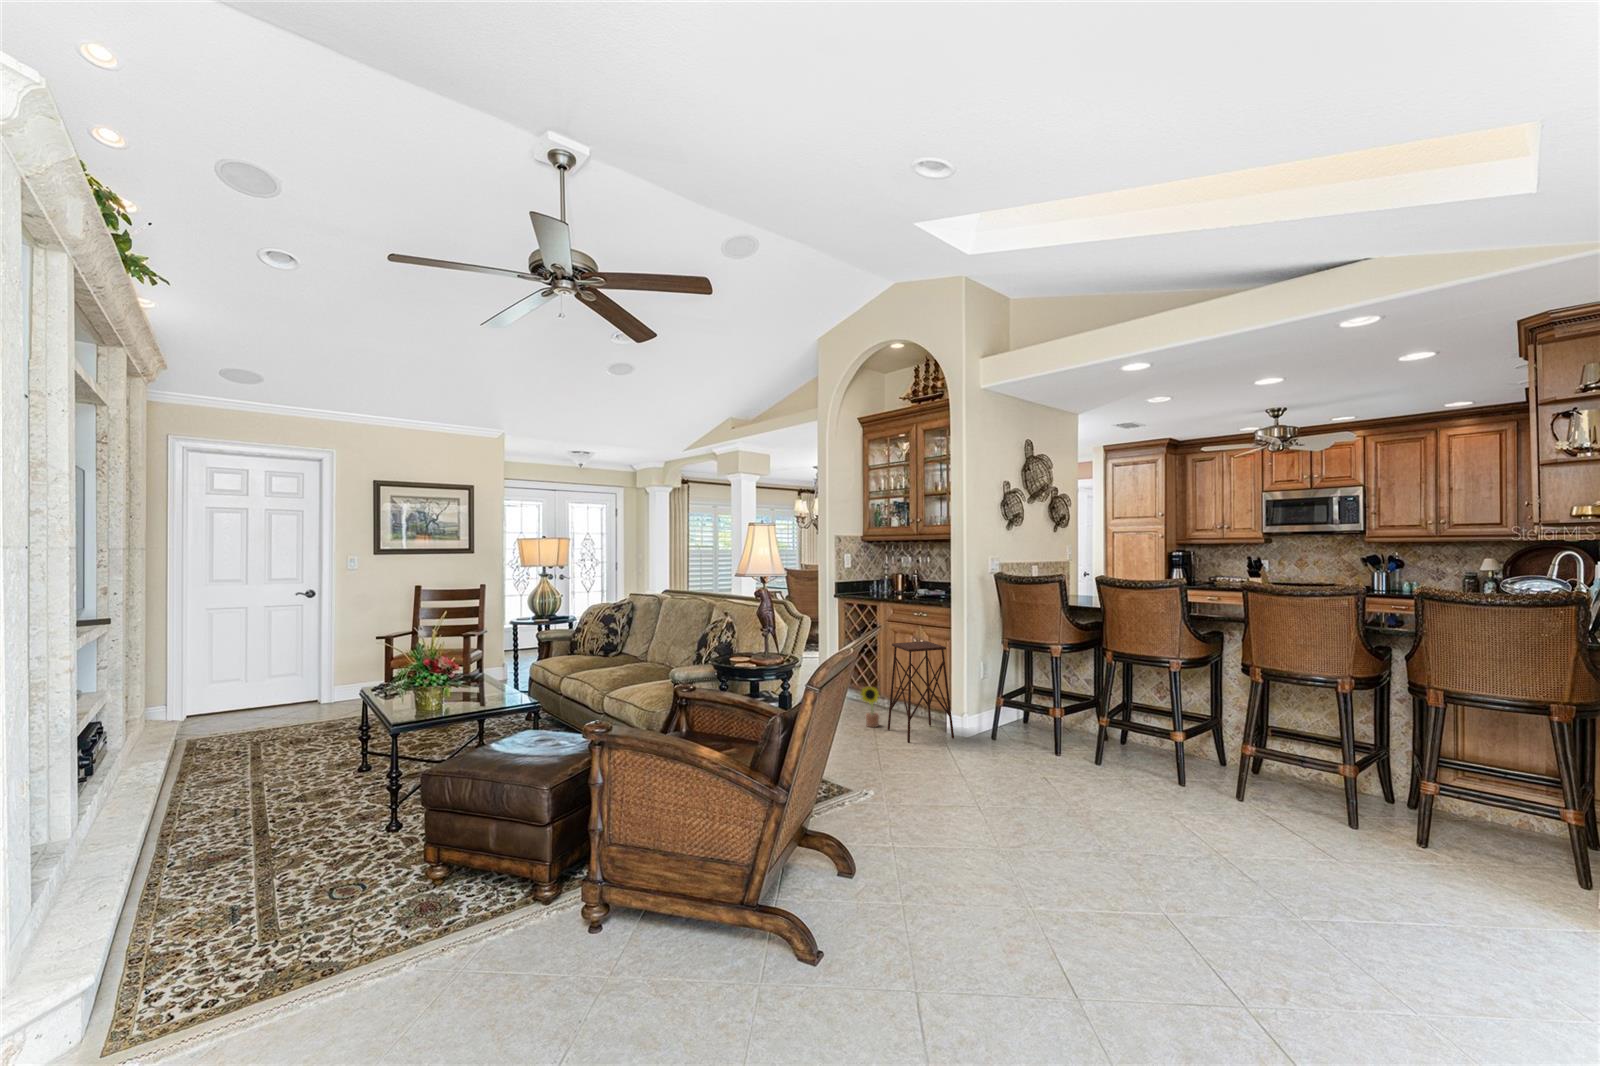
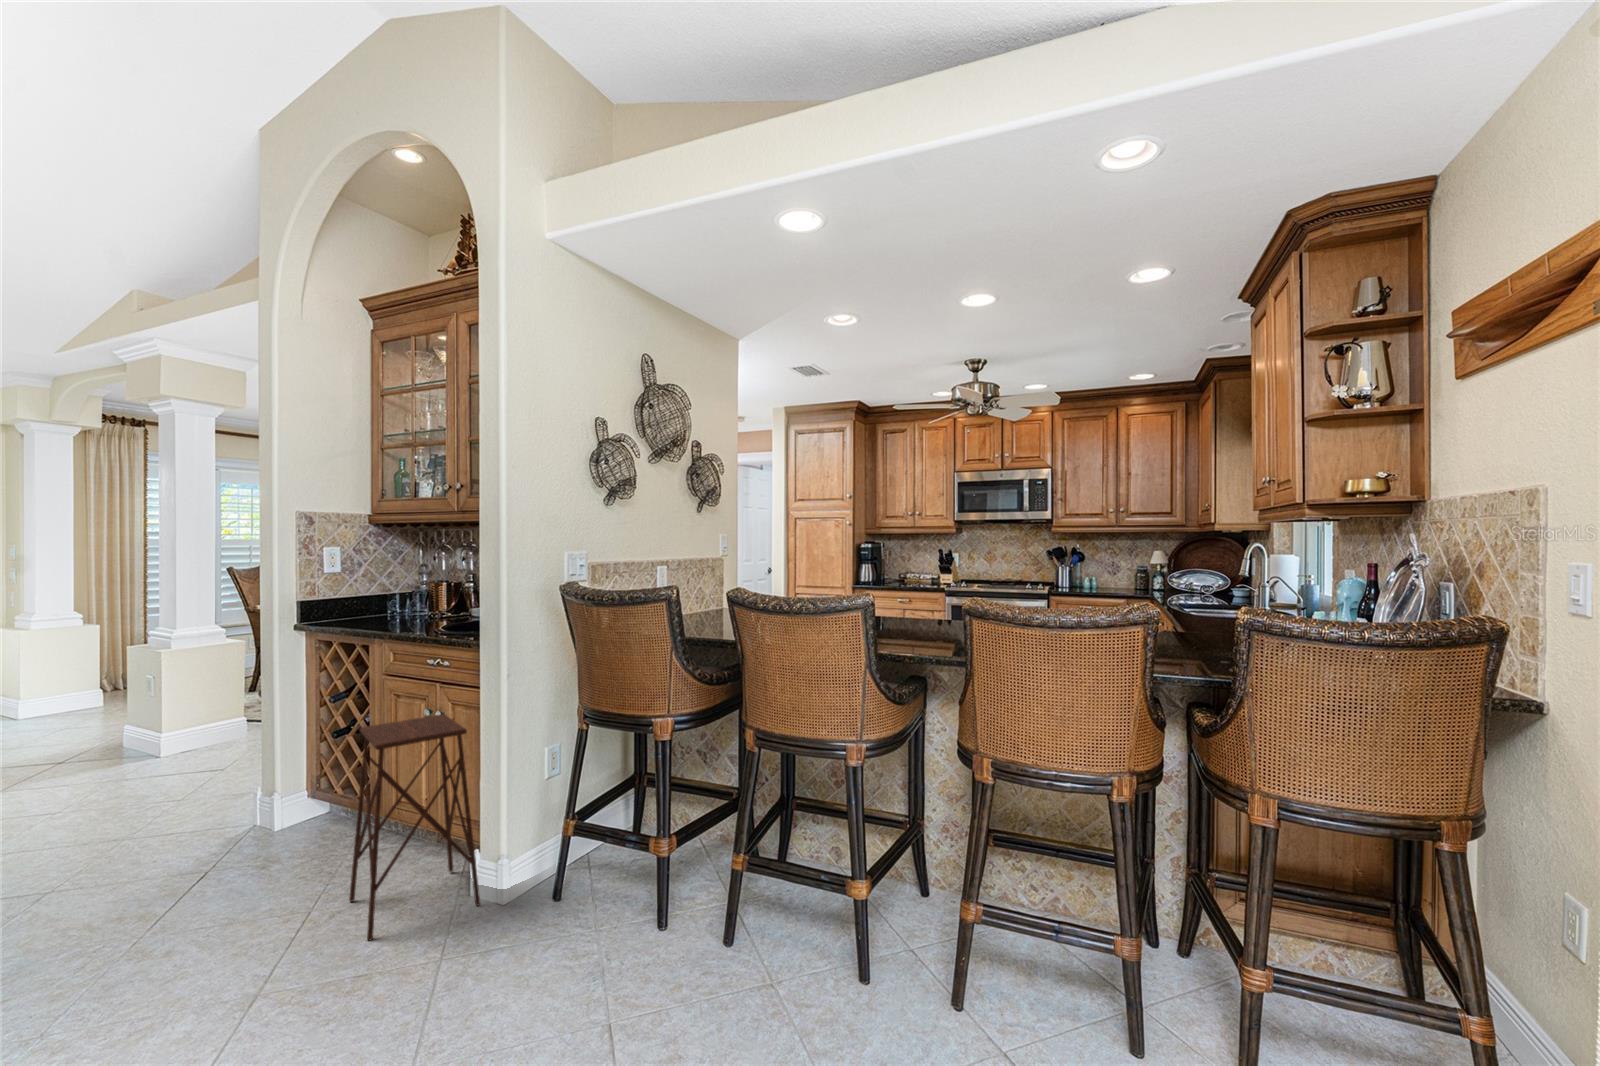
decorative plant: present [861,687,879,727] -> none [287,816,339,898]

